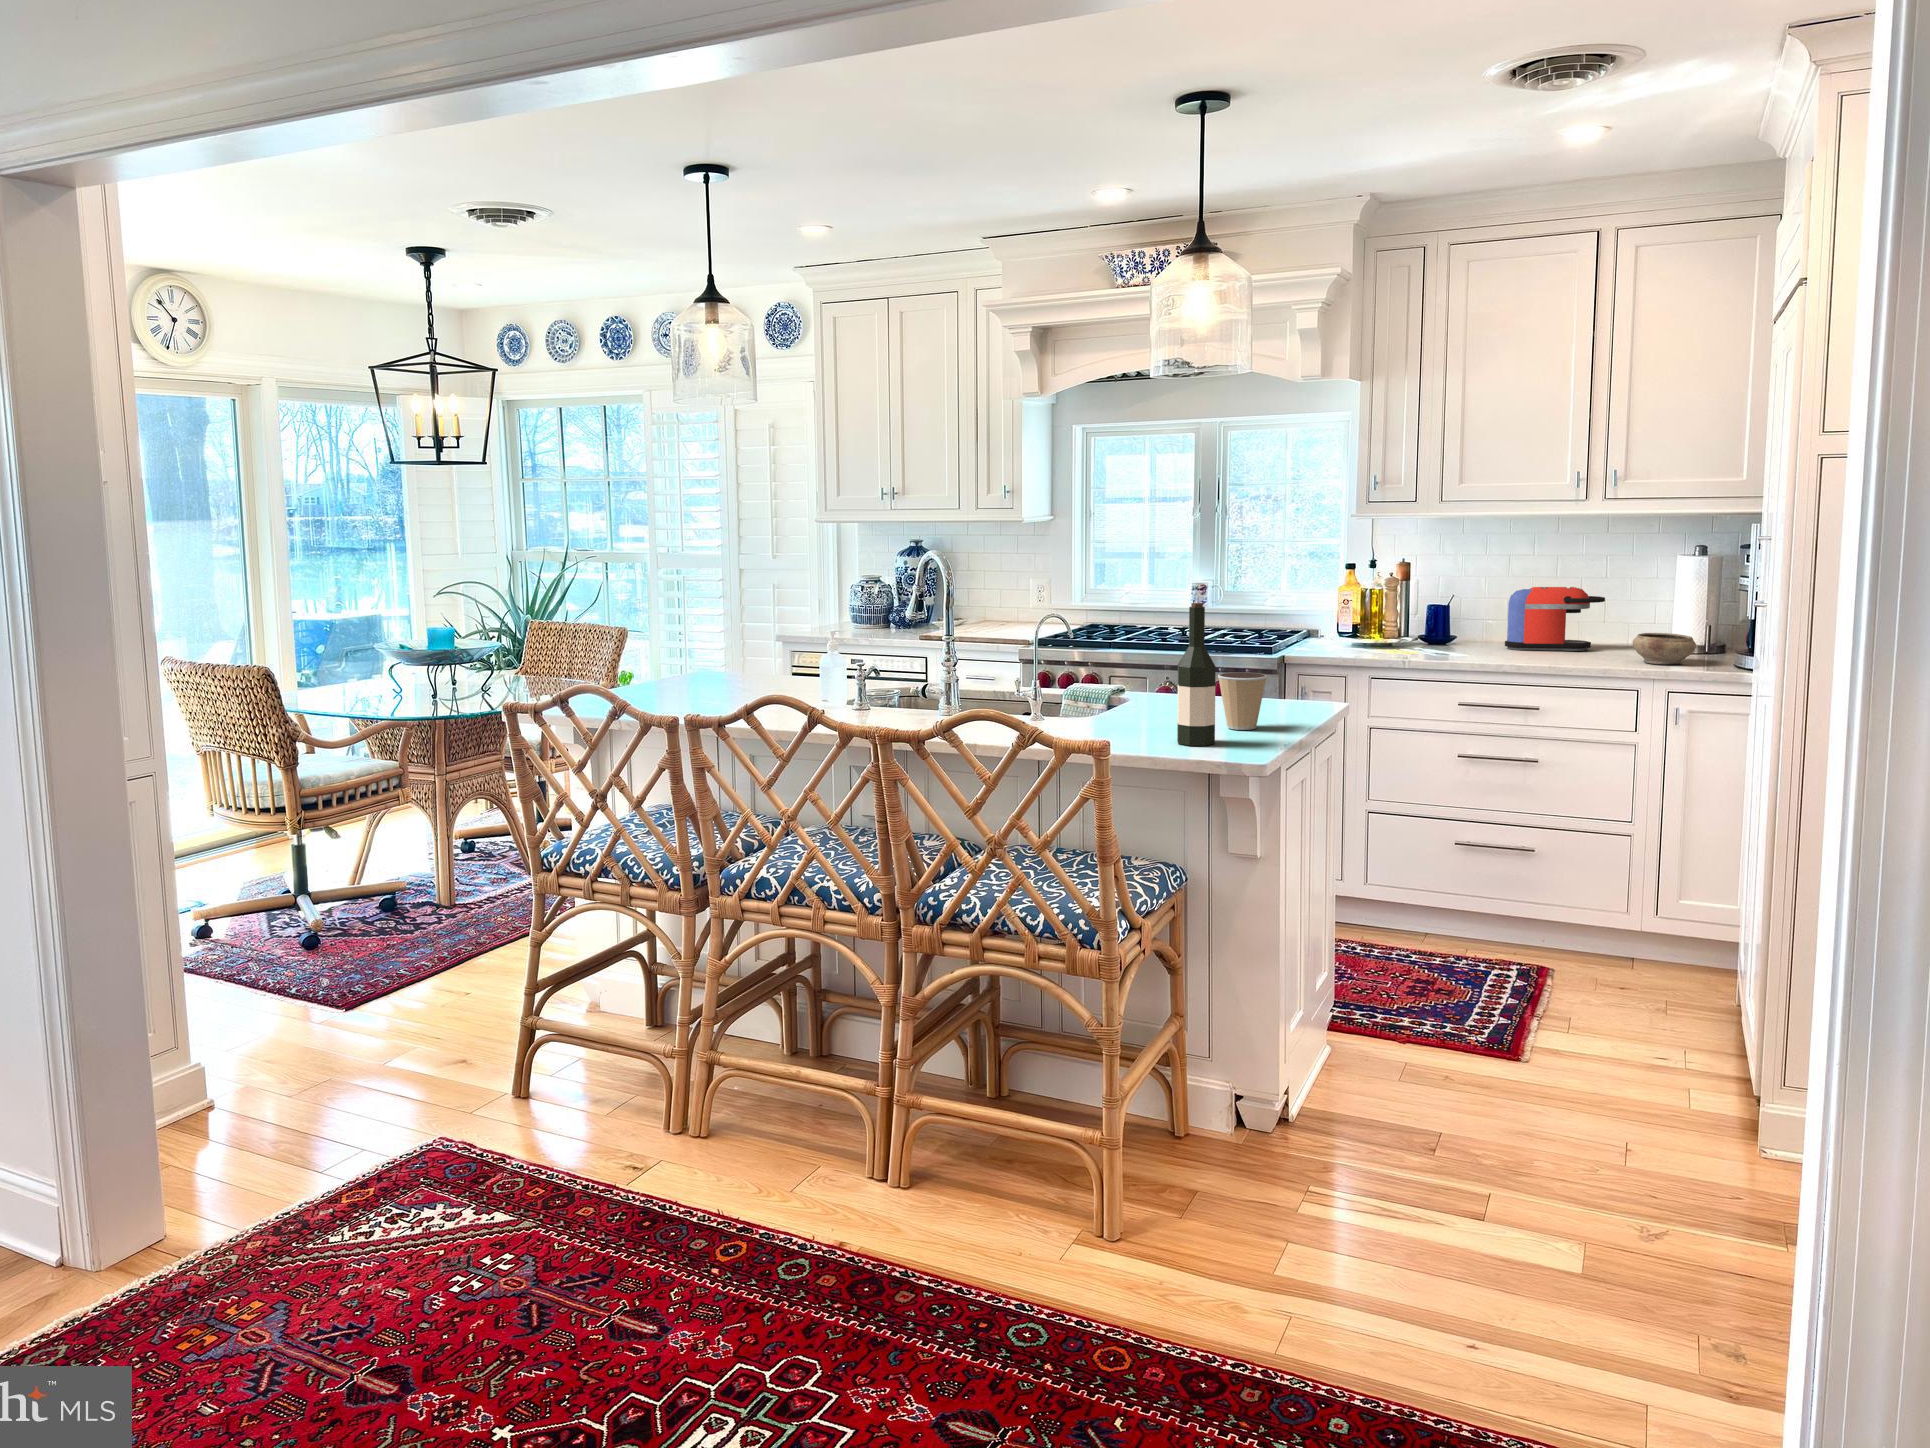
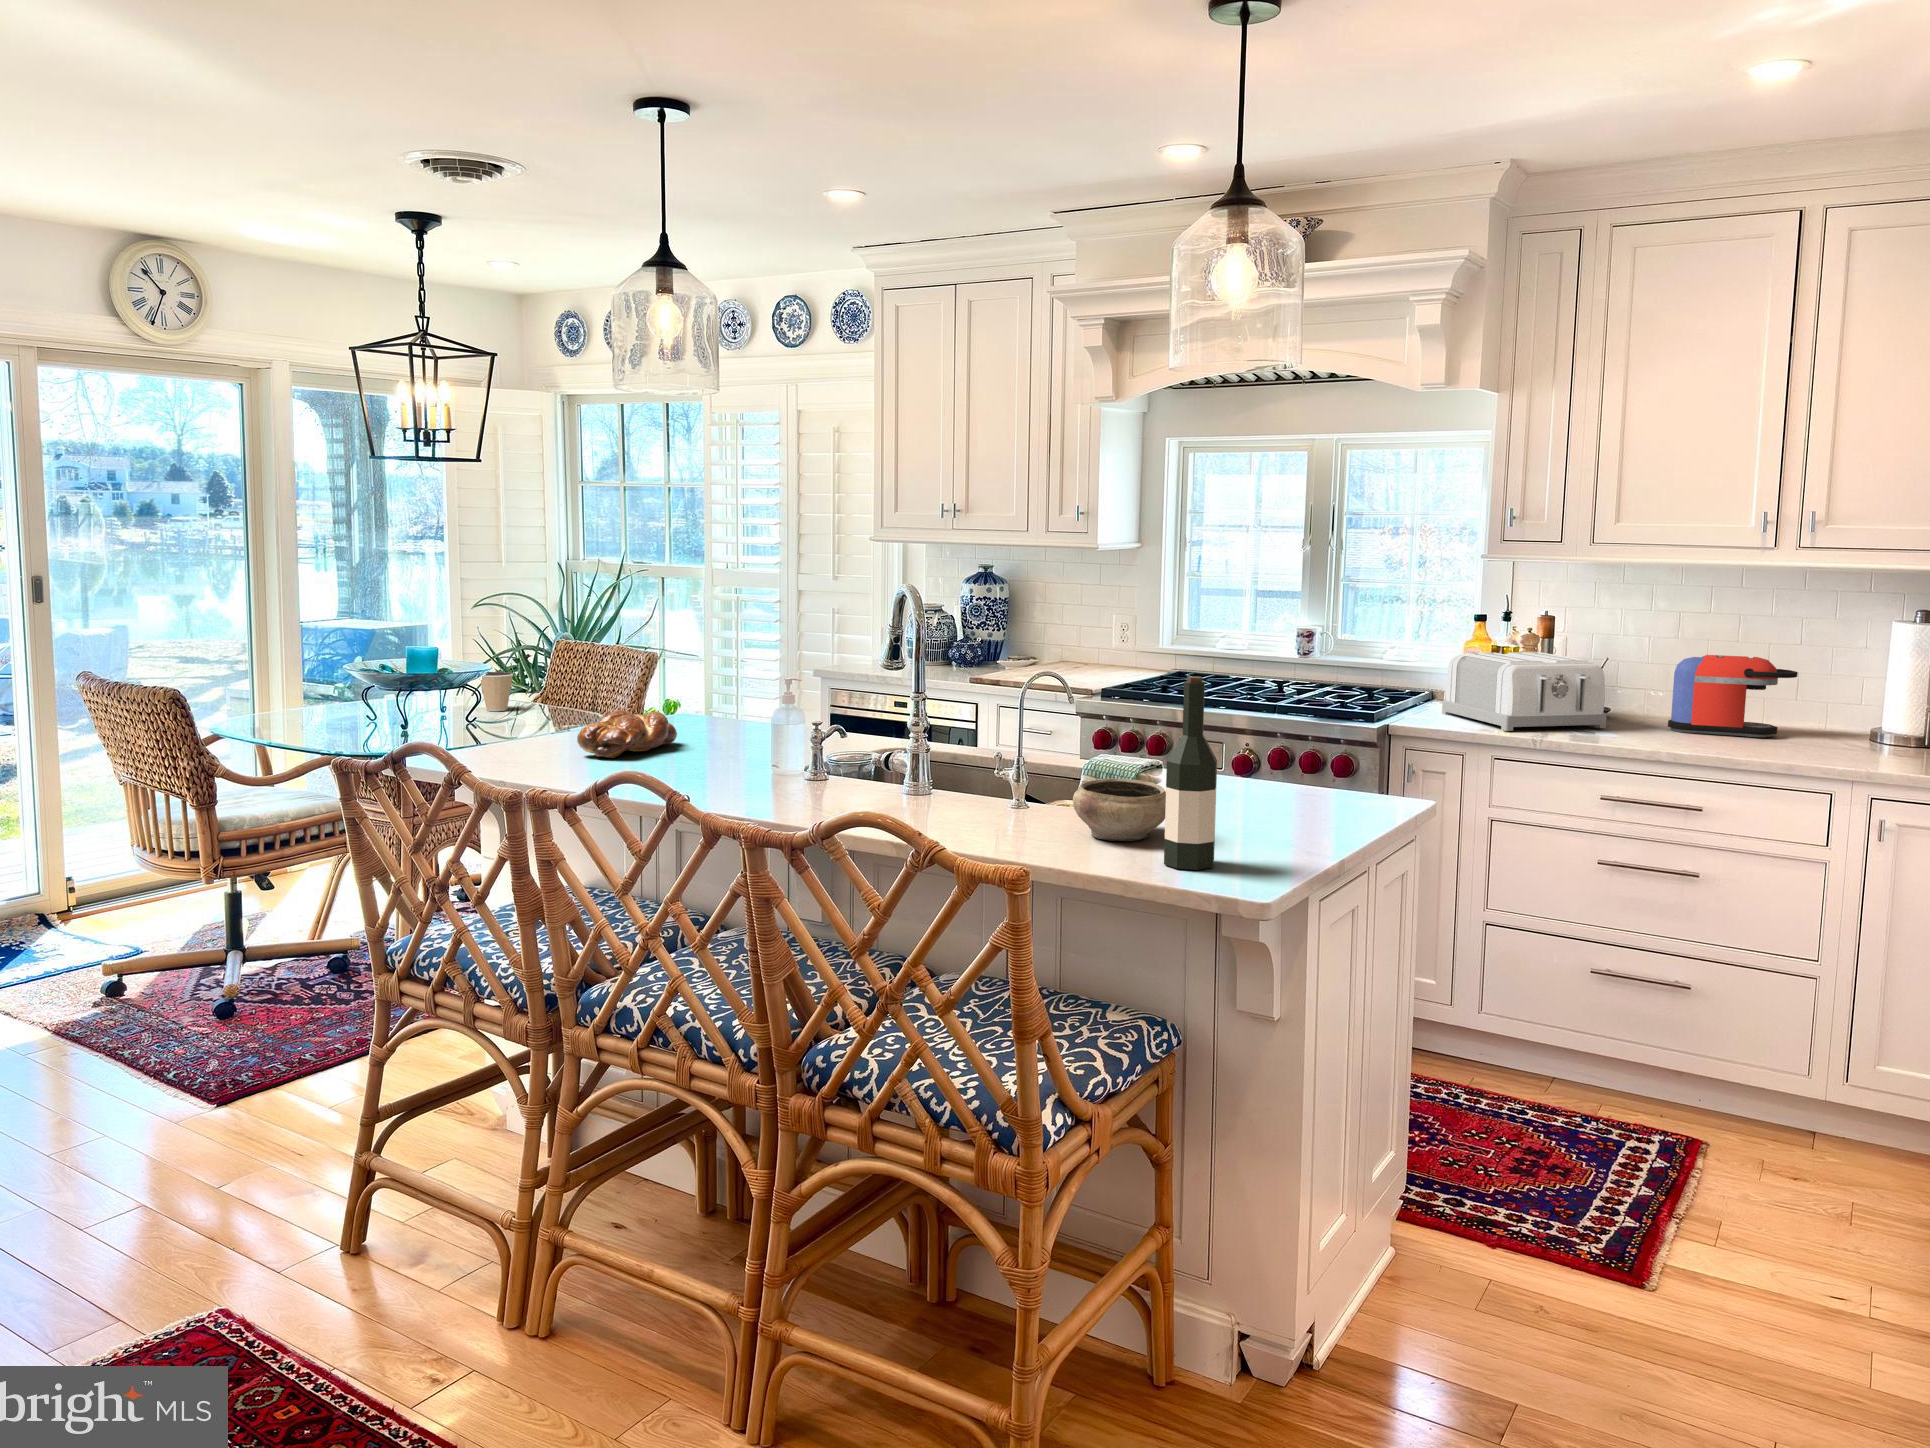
toaster: none [1323,591,1457,654] -> present [1442,652,1607,731]
ceramic bowl: present [1633,633,1696,665] -> present [1073,779,1166,841]
bread loaf: none [656,662,728,699] -> present [577,710,677,758]
coffee cup: present [1218,672,1267,730] -> present [481,672,513,711]

